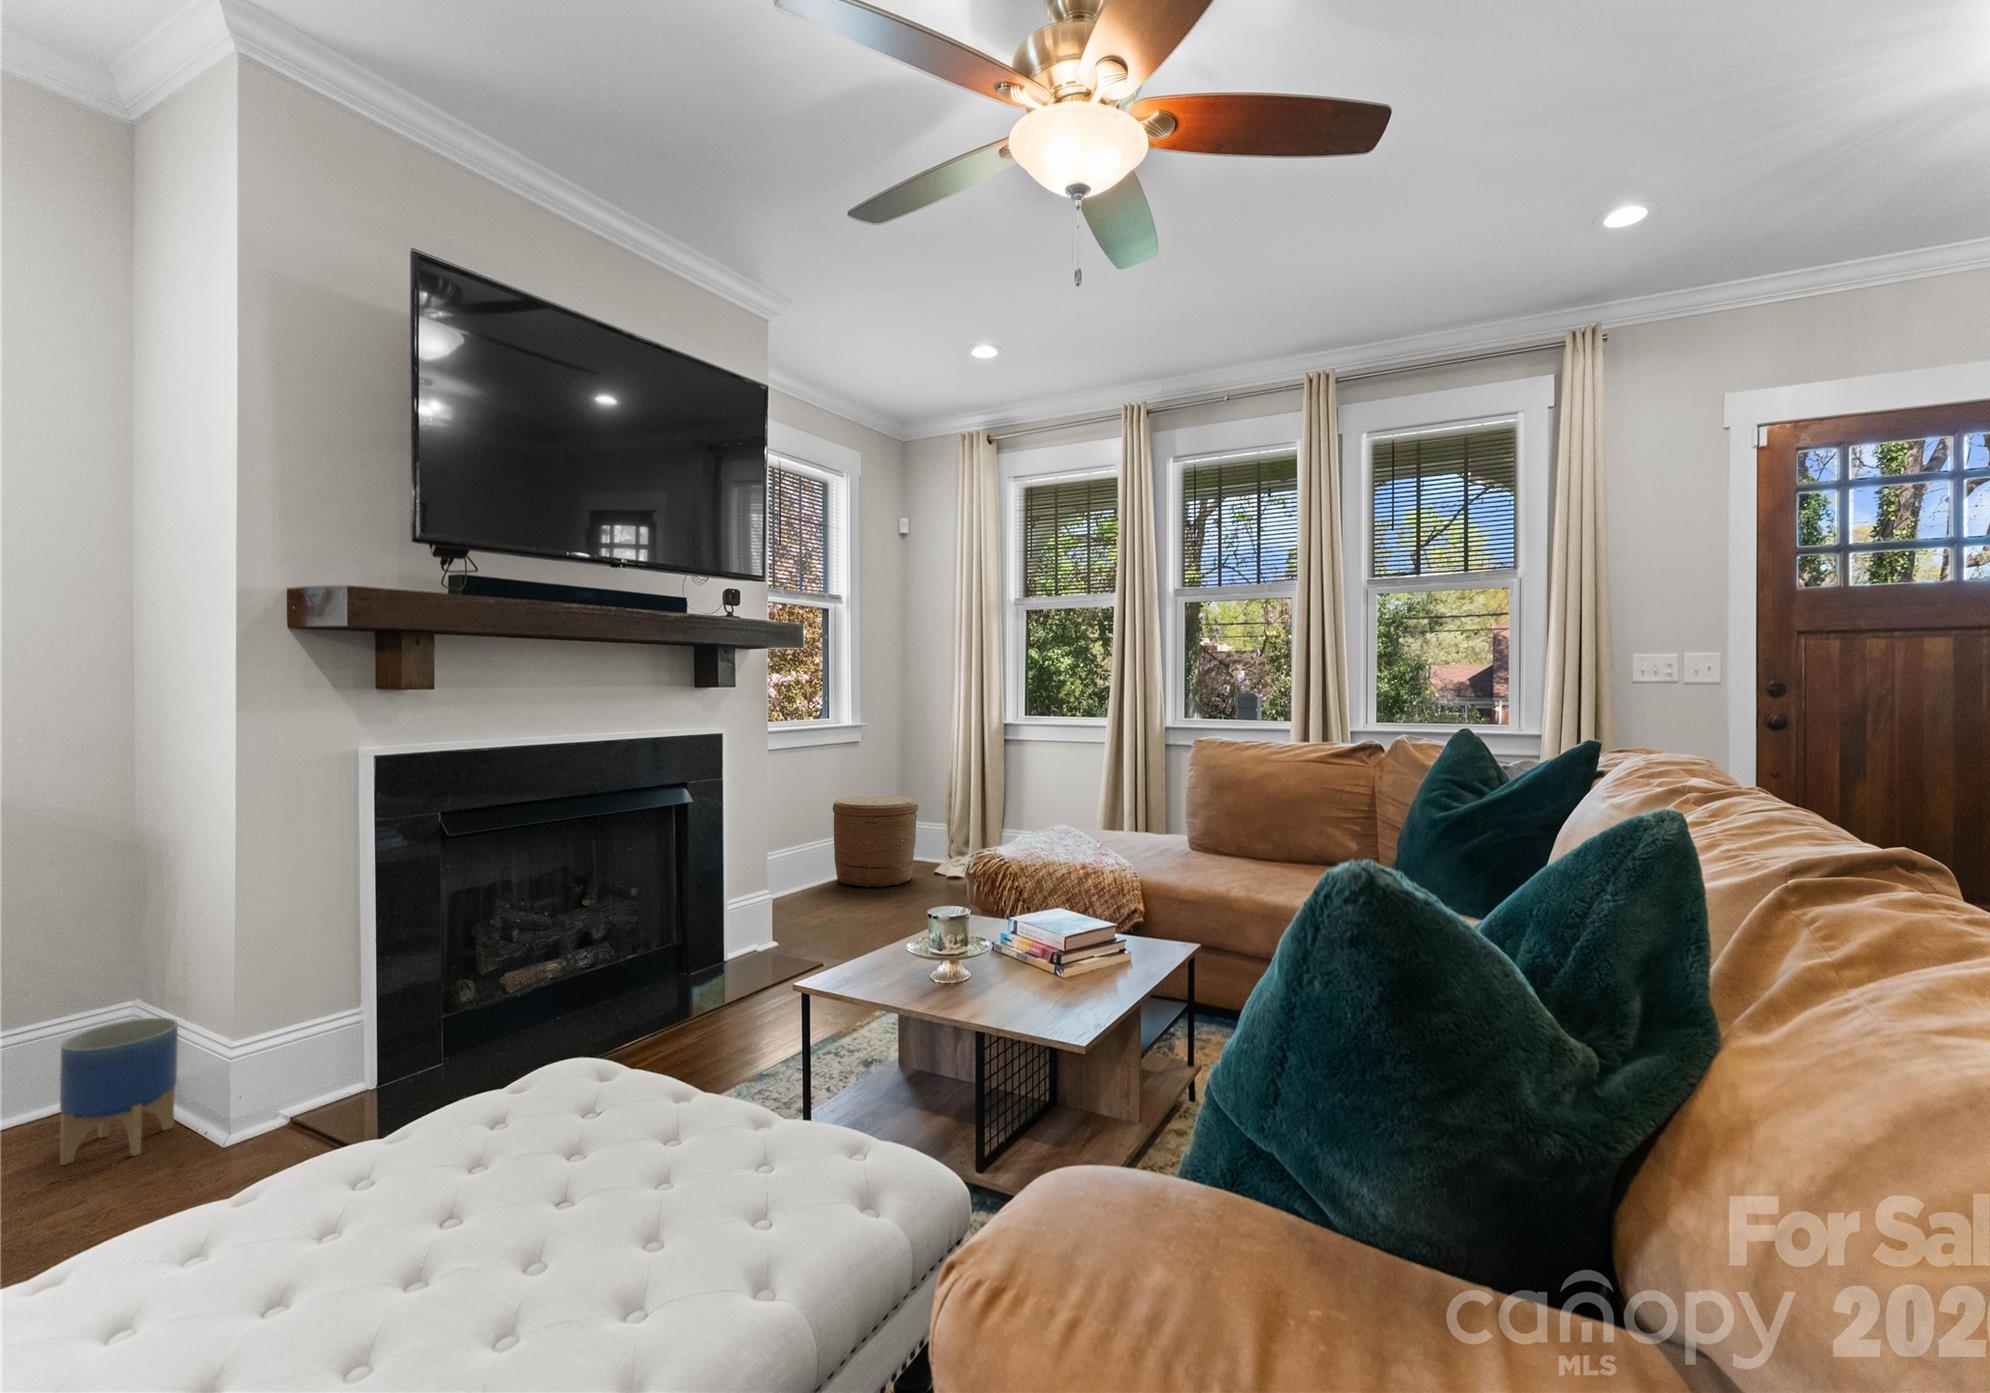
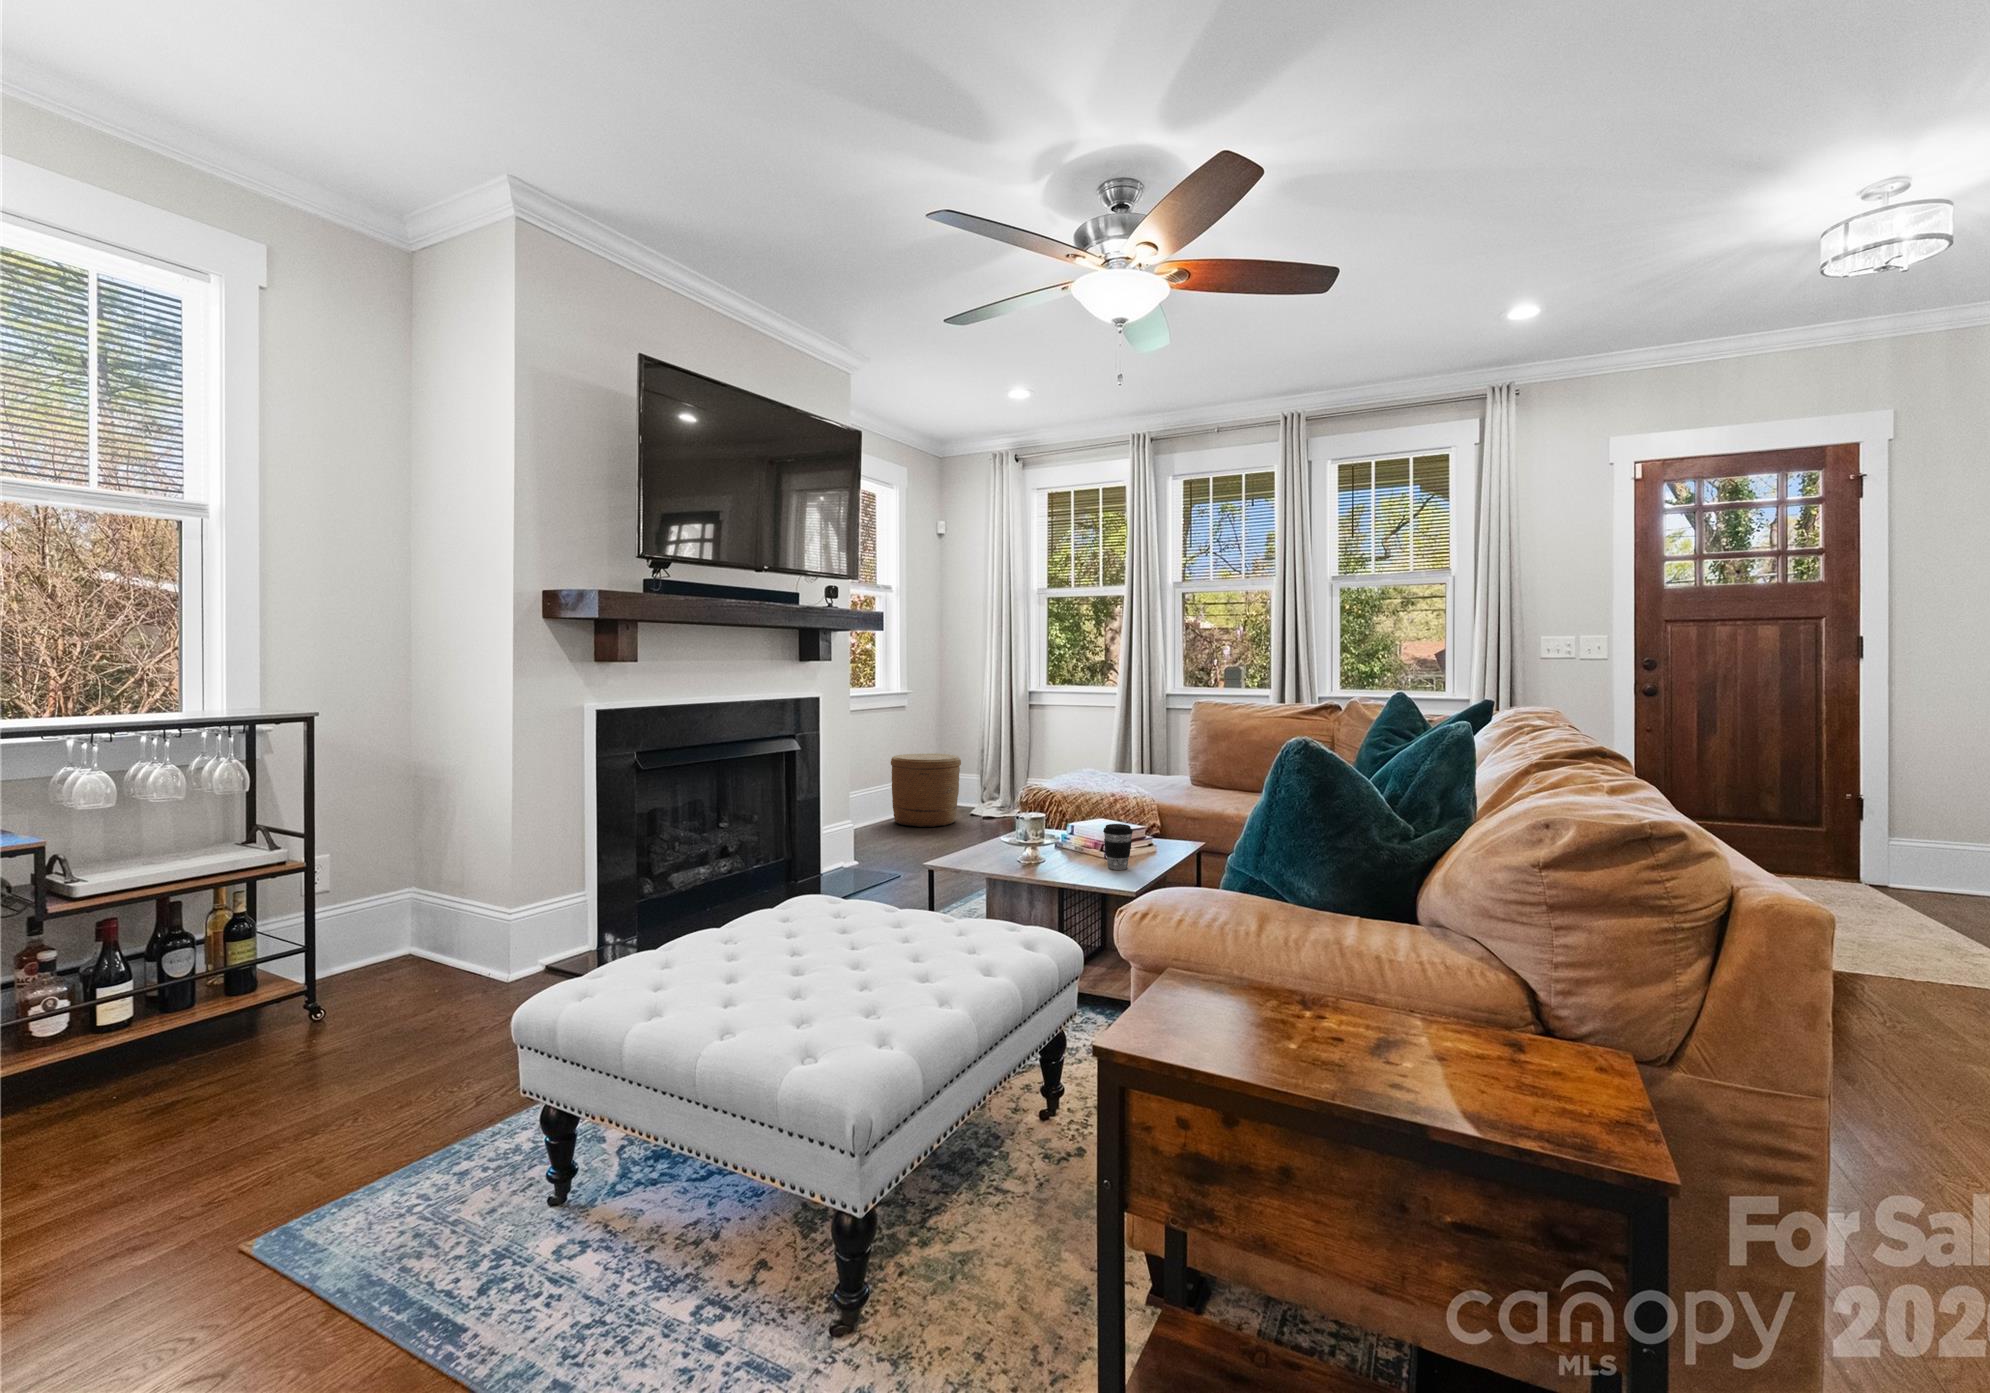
coffee cup: none [1048,926,1091,995] -> present [1103,824,1133,870]
planter: present [60,1018,178,1165] -> none [402,895,473,992]

